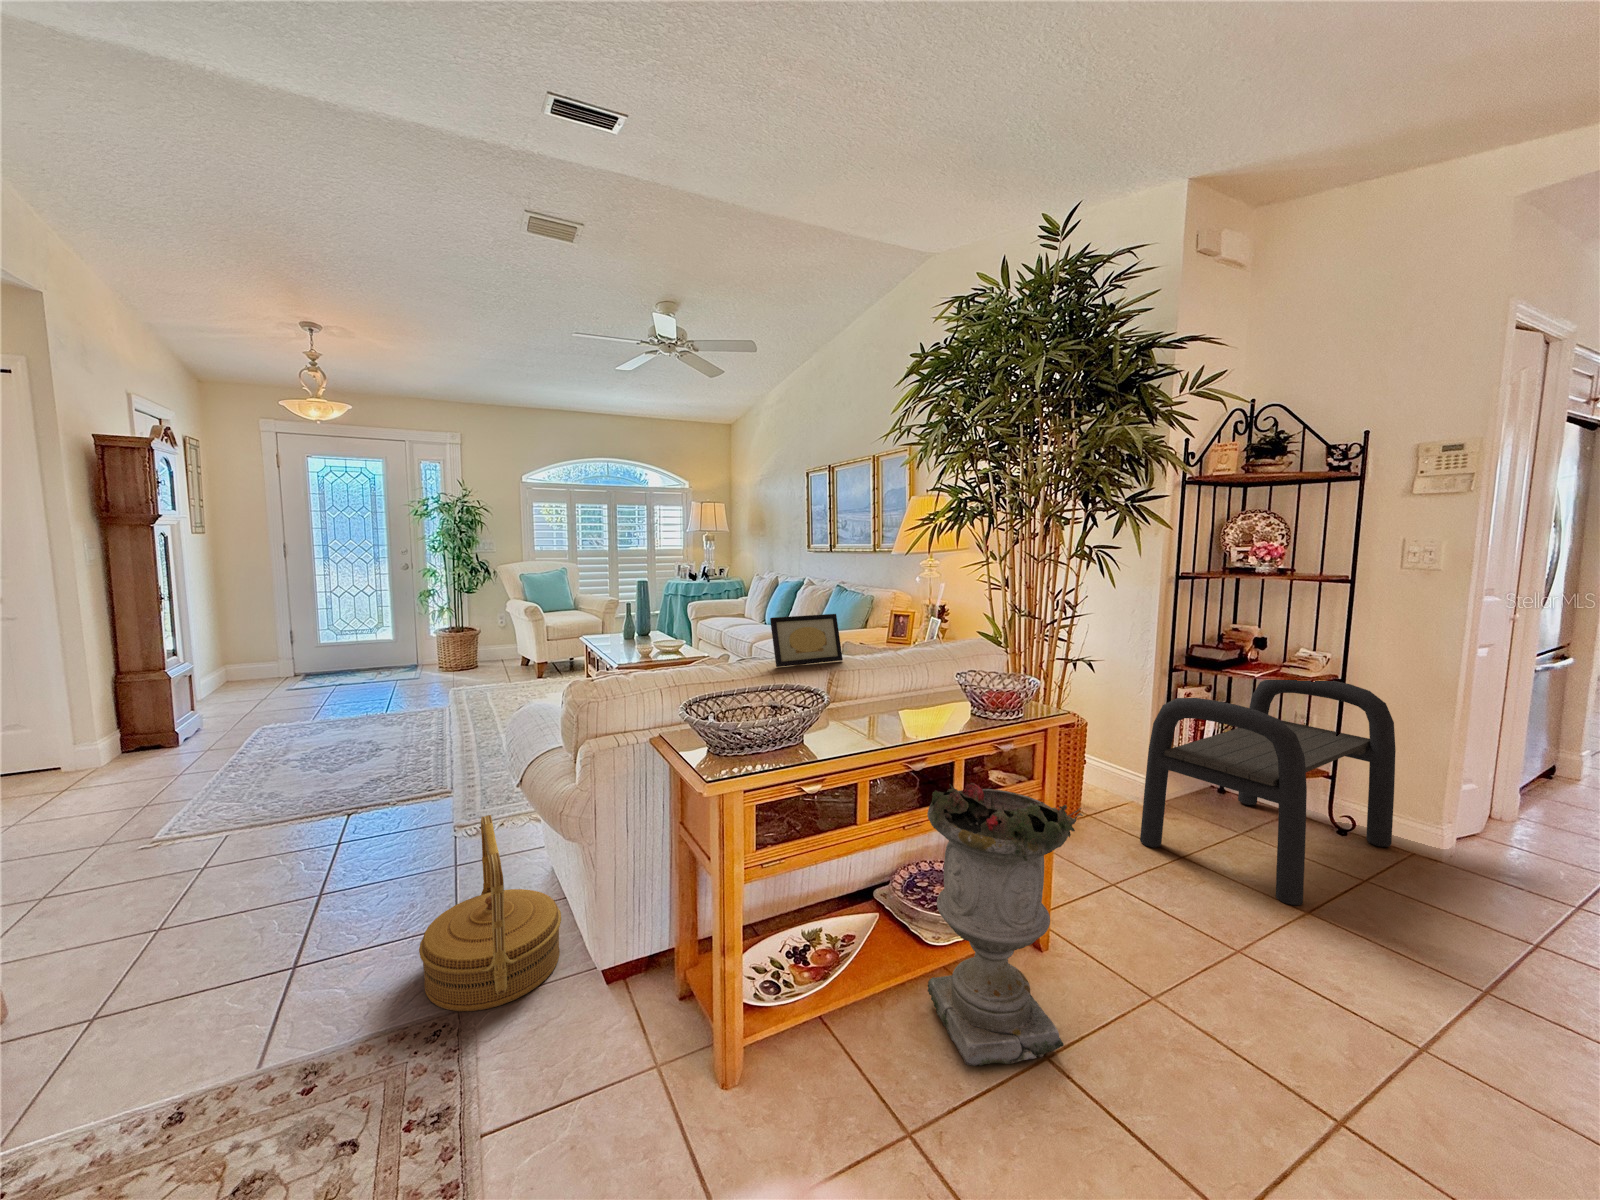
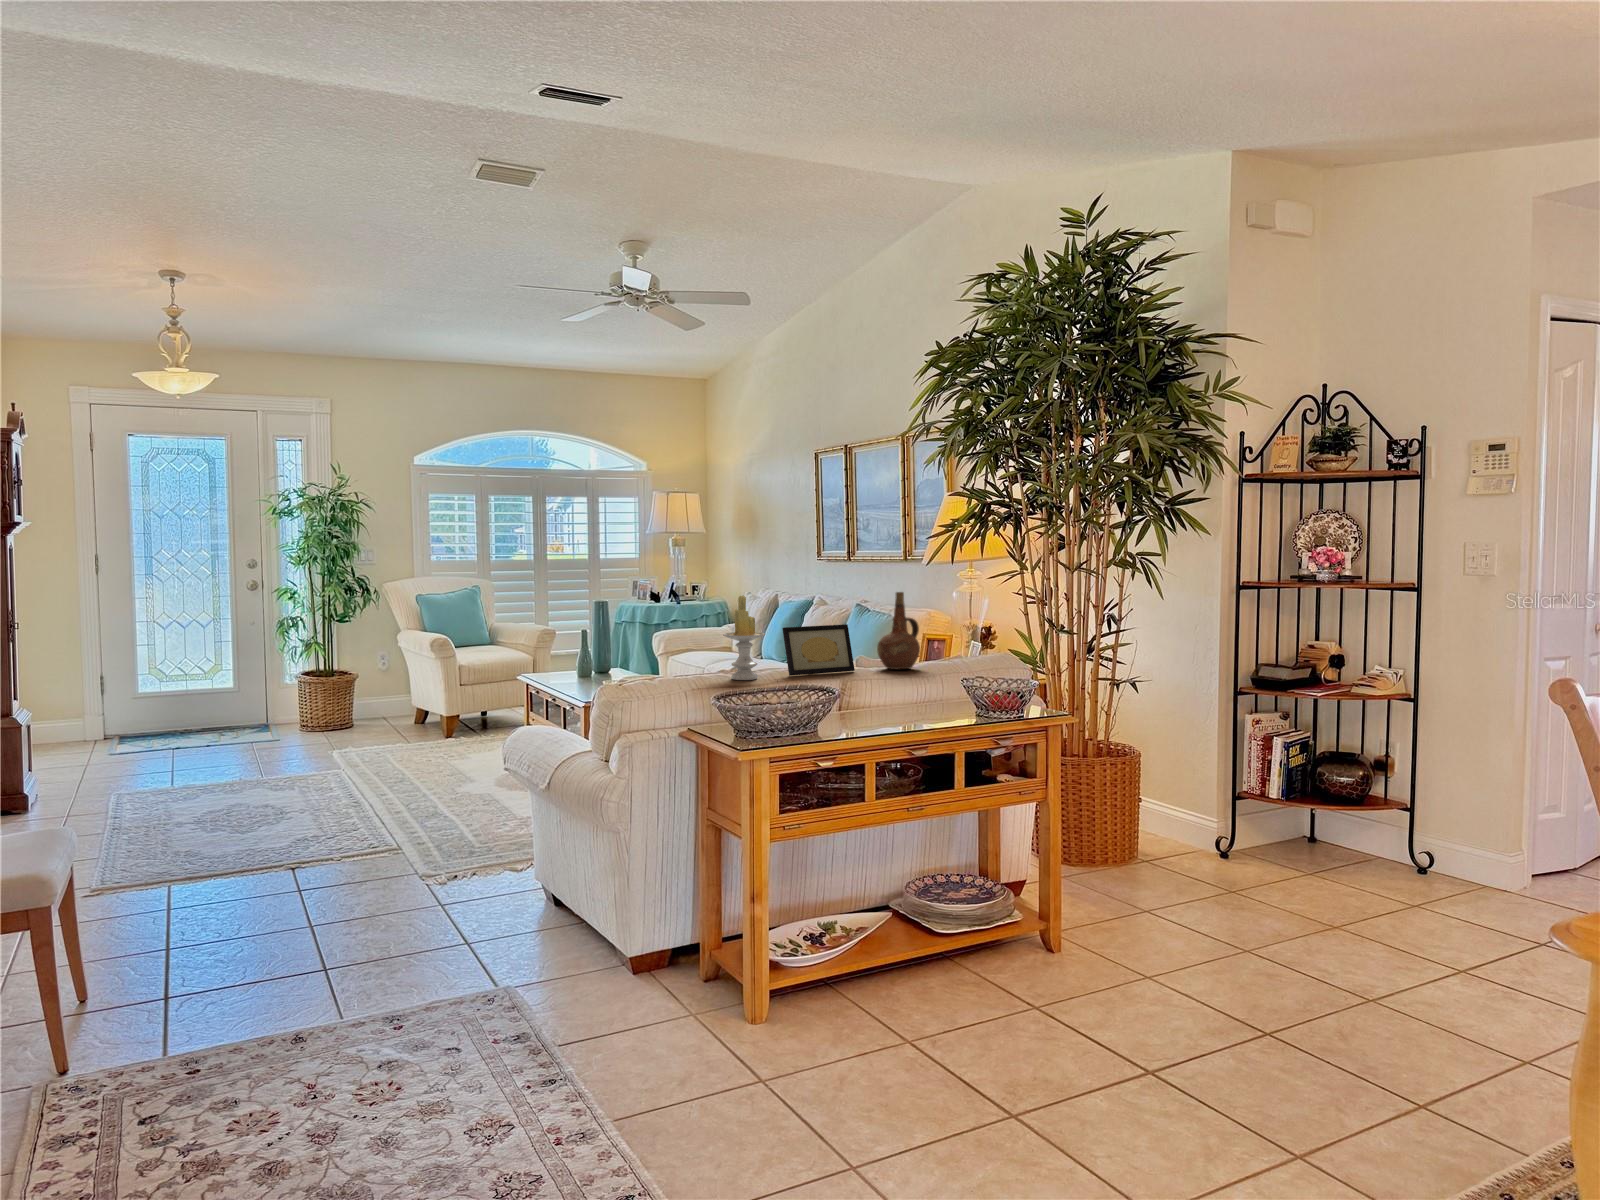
ceramic pitcher: none [865,582,907,659] -> present [877,592,920,669]
candle: none [707,585,751,674] -> present [723,595,765,680]
bench: present [1140,680,1396,905] -> none [1190,697,1467,925]
planter: present [927,783,1083,1066] -> none [932,770,1065,1014]
woven basket: present [419,815,561,1012] -> none [454,826,582,992]

